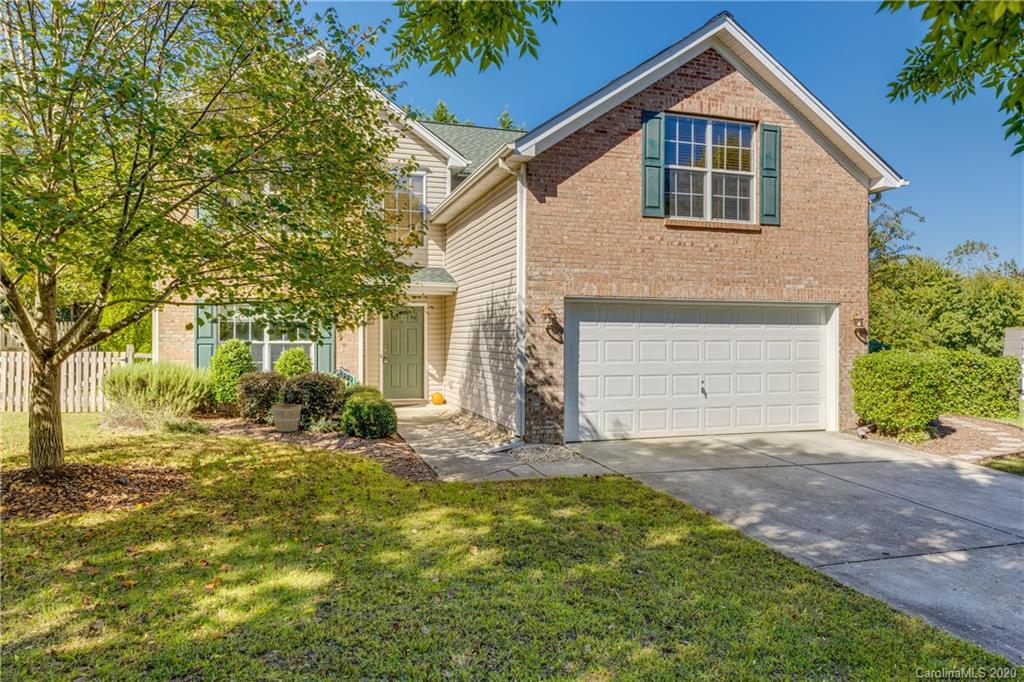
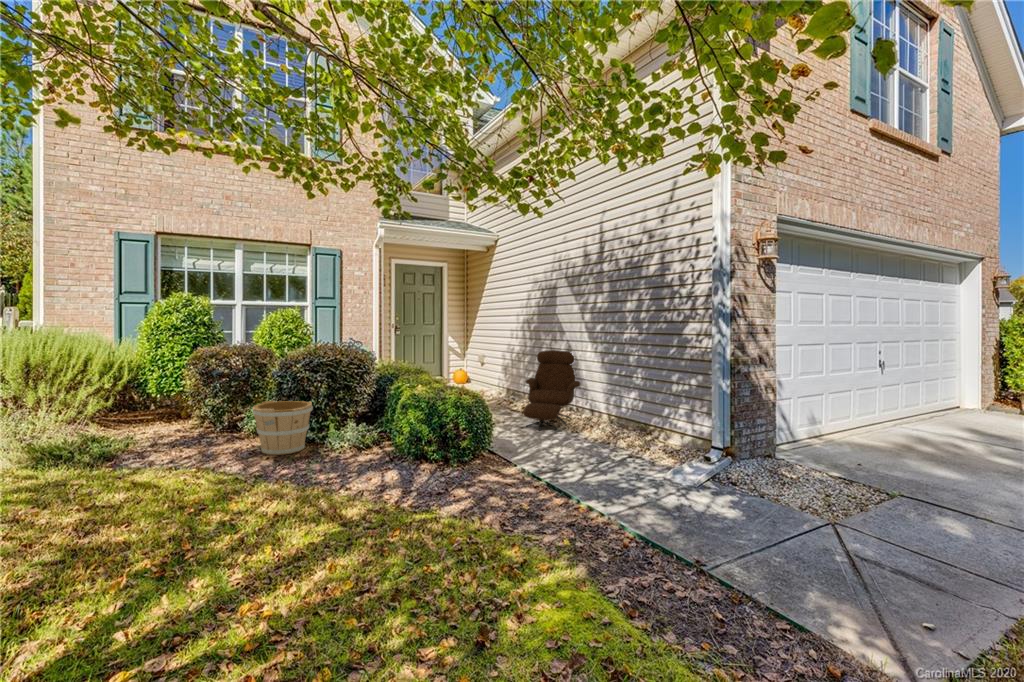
lounge chair: none [438,377,488,431] -> present [523,350,580,430]

